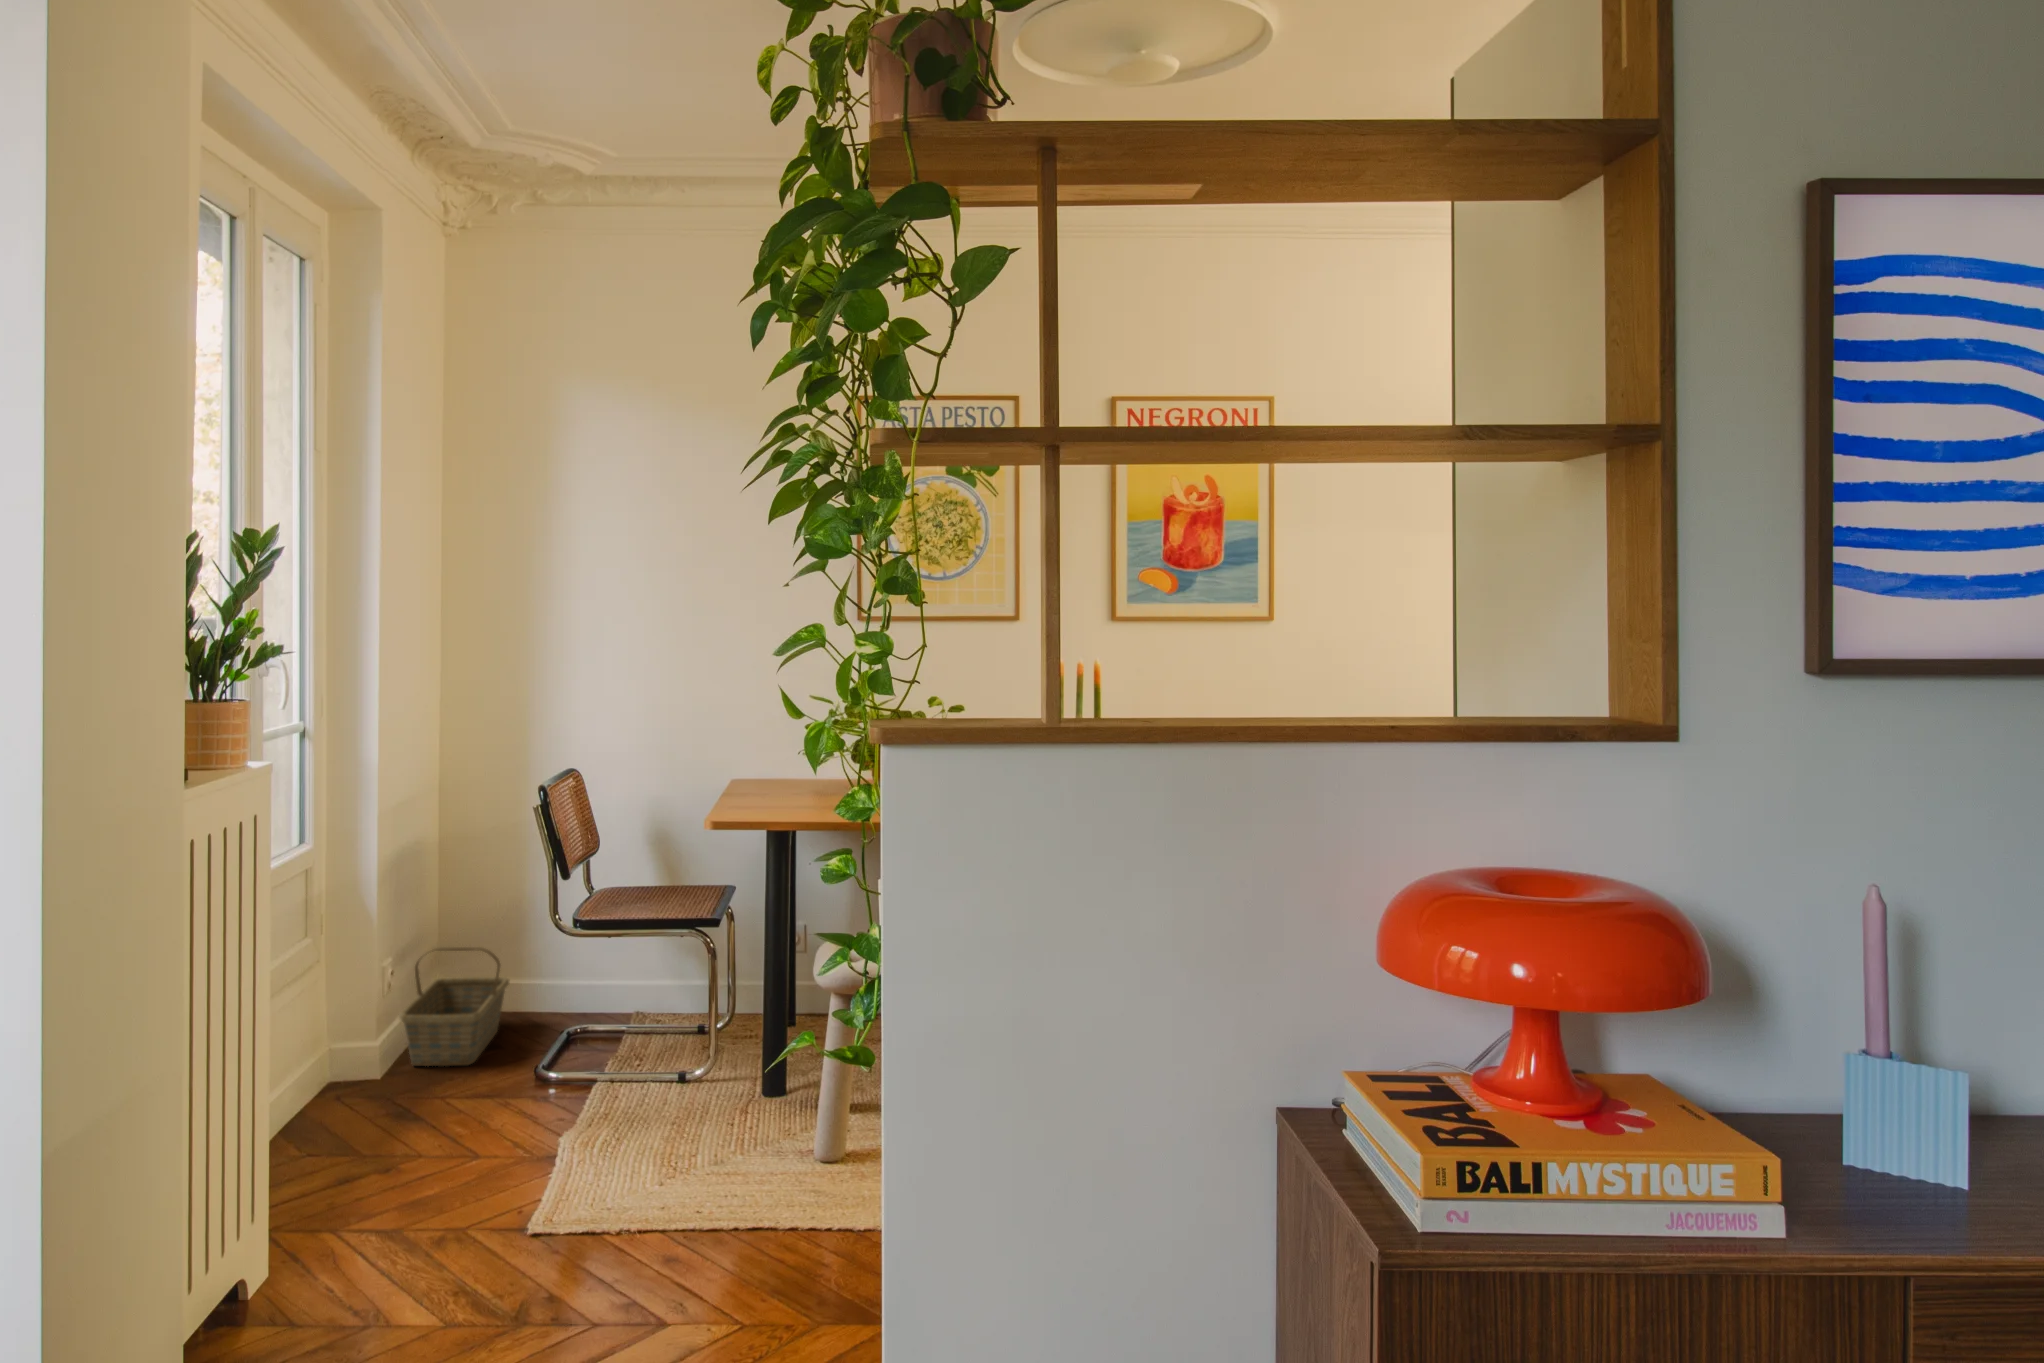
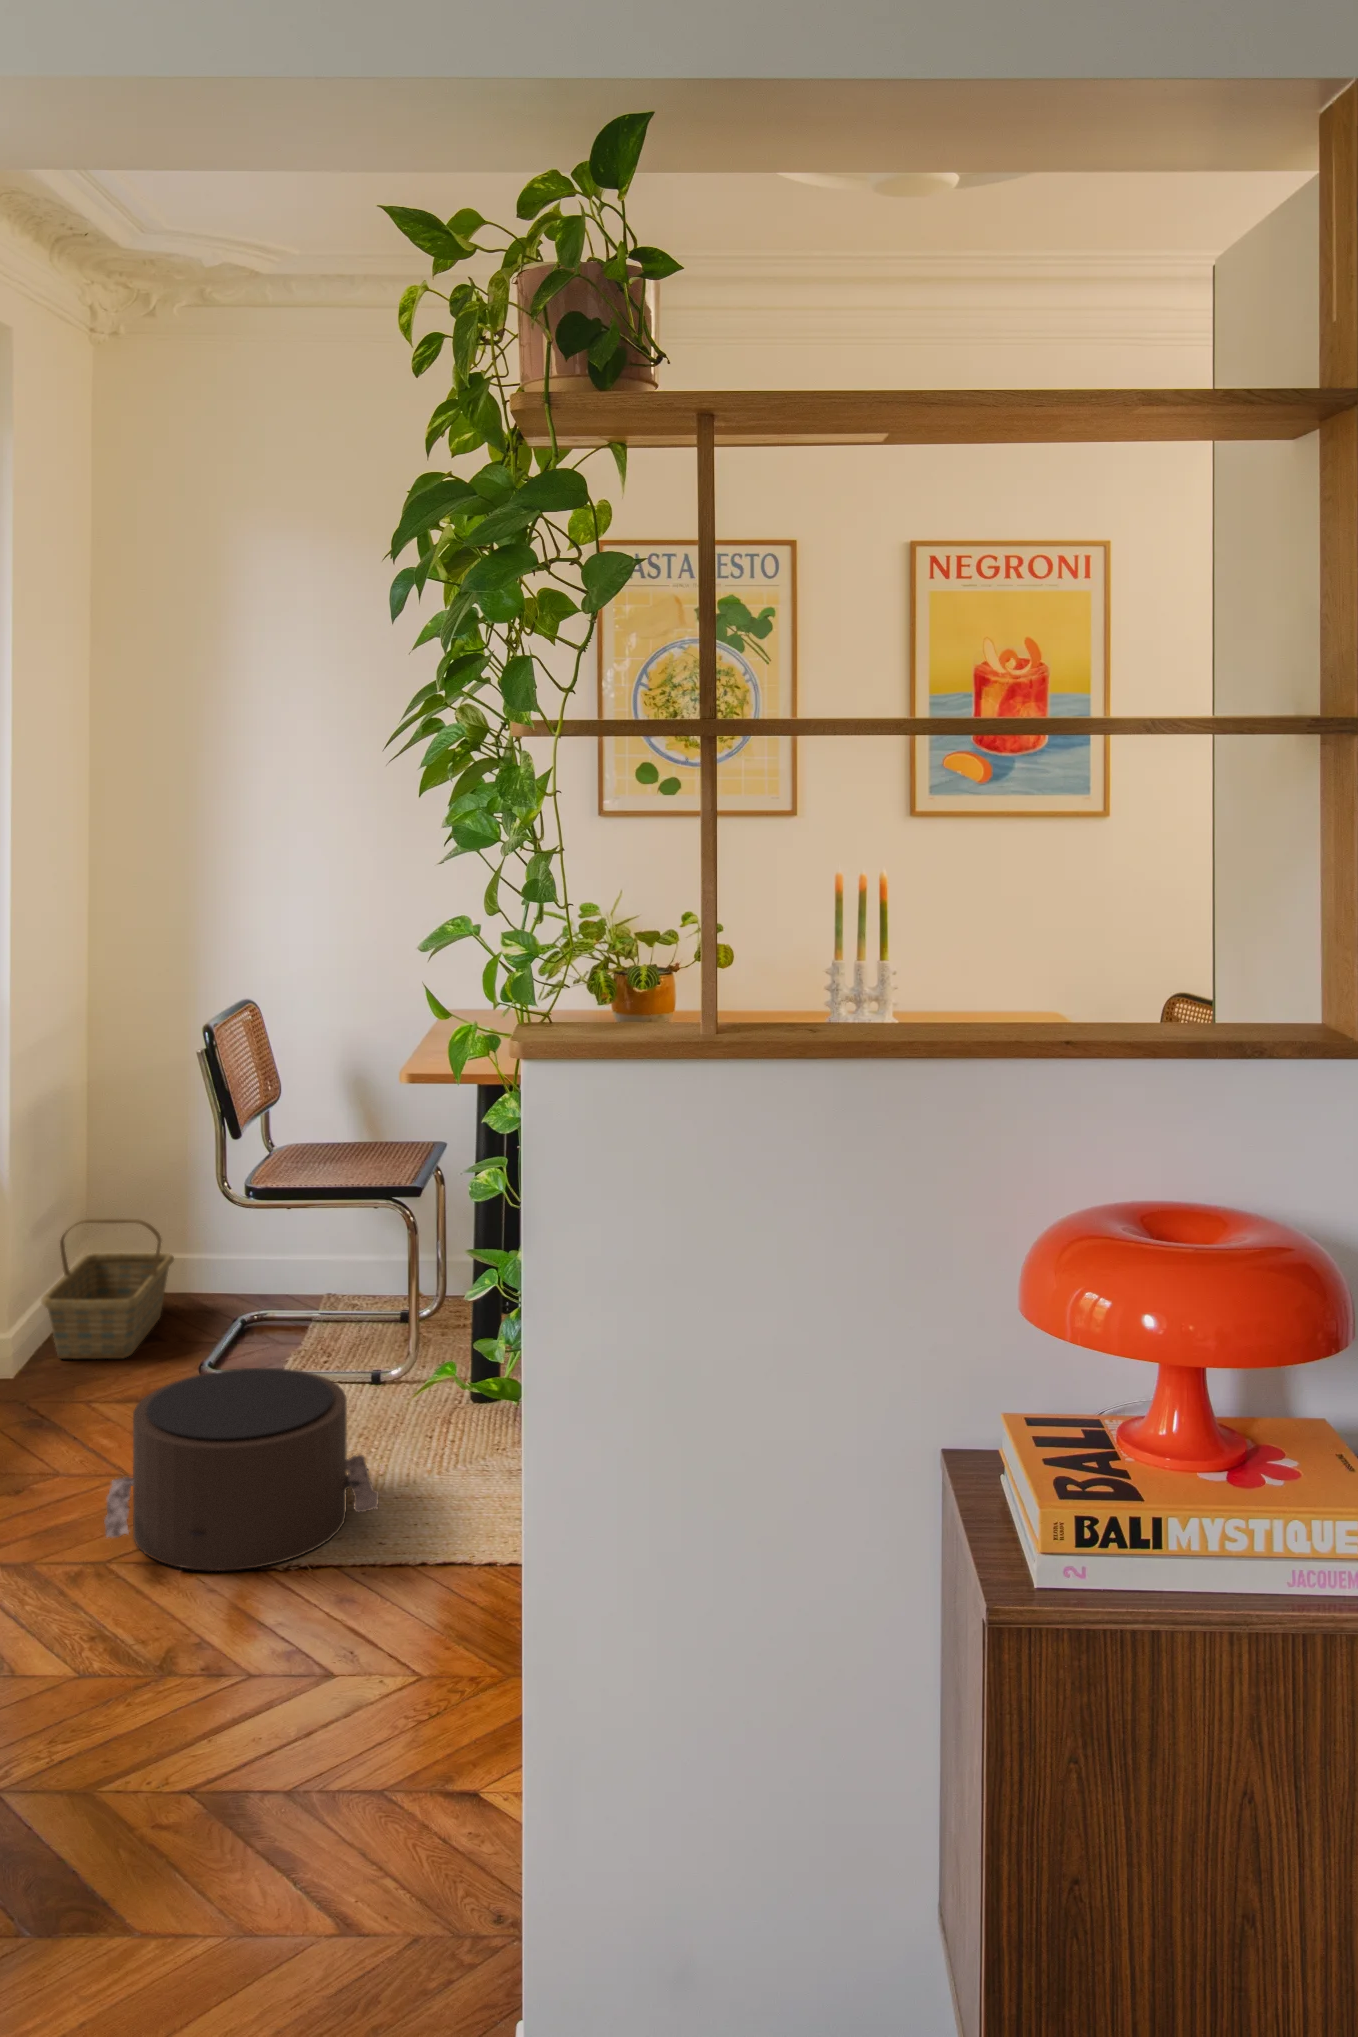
pouf: none [459,1067,698,1245] -> present [104,1368,379,1571]

